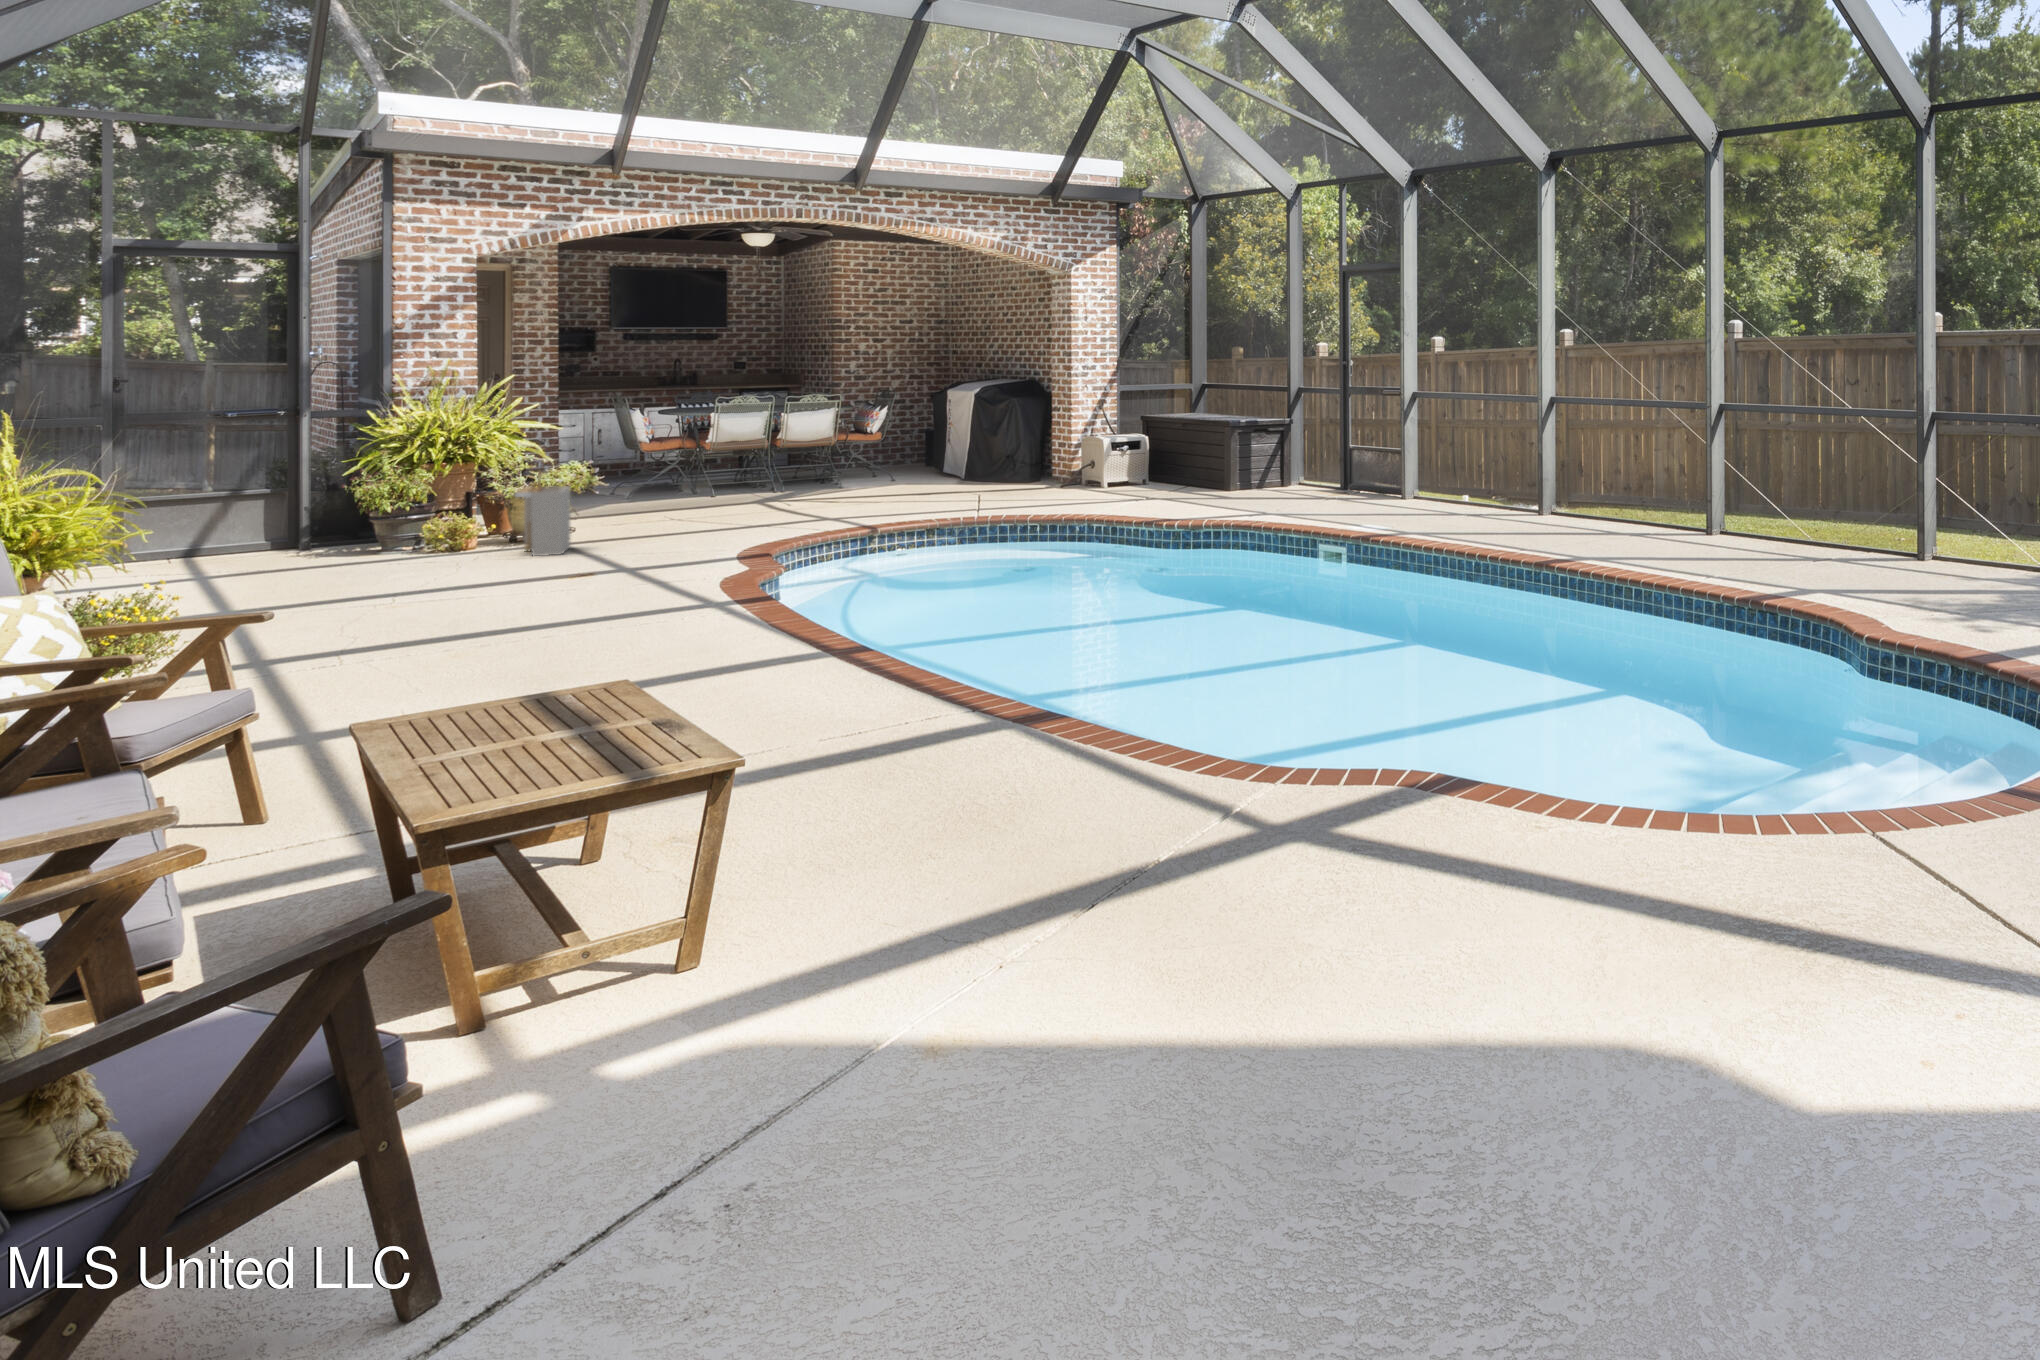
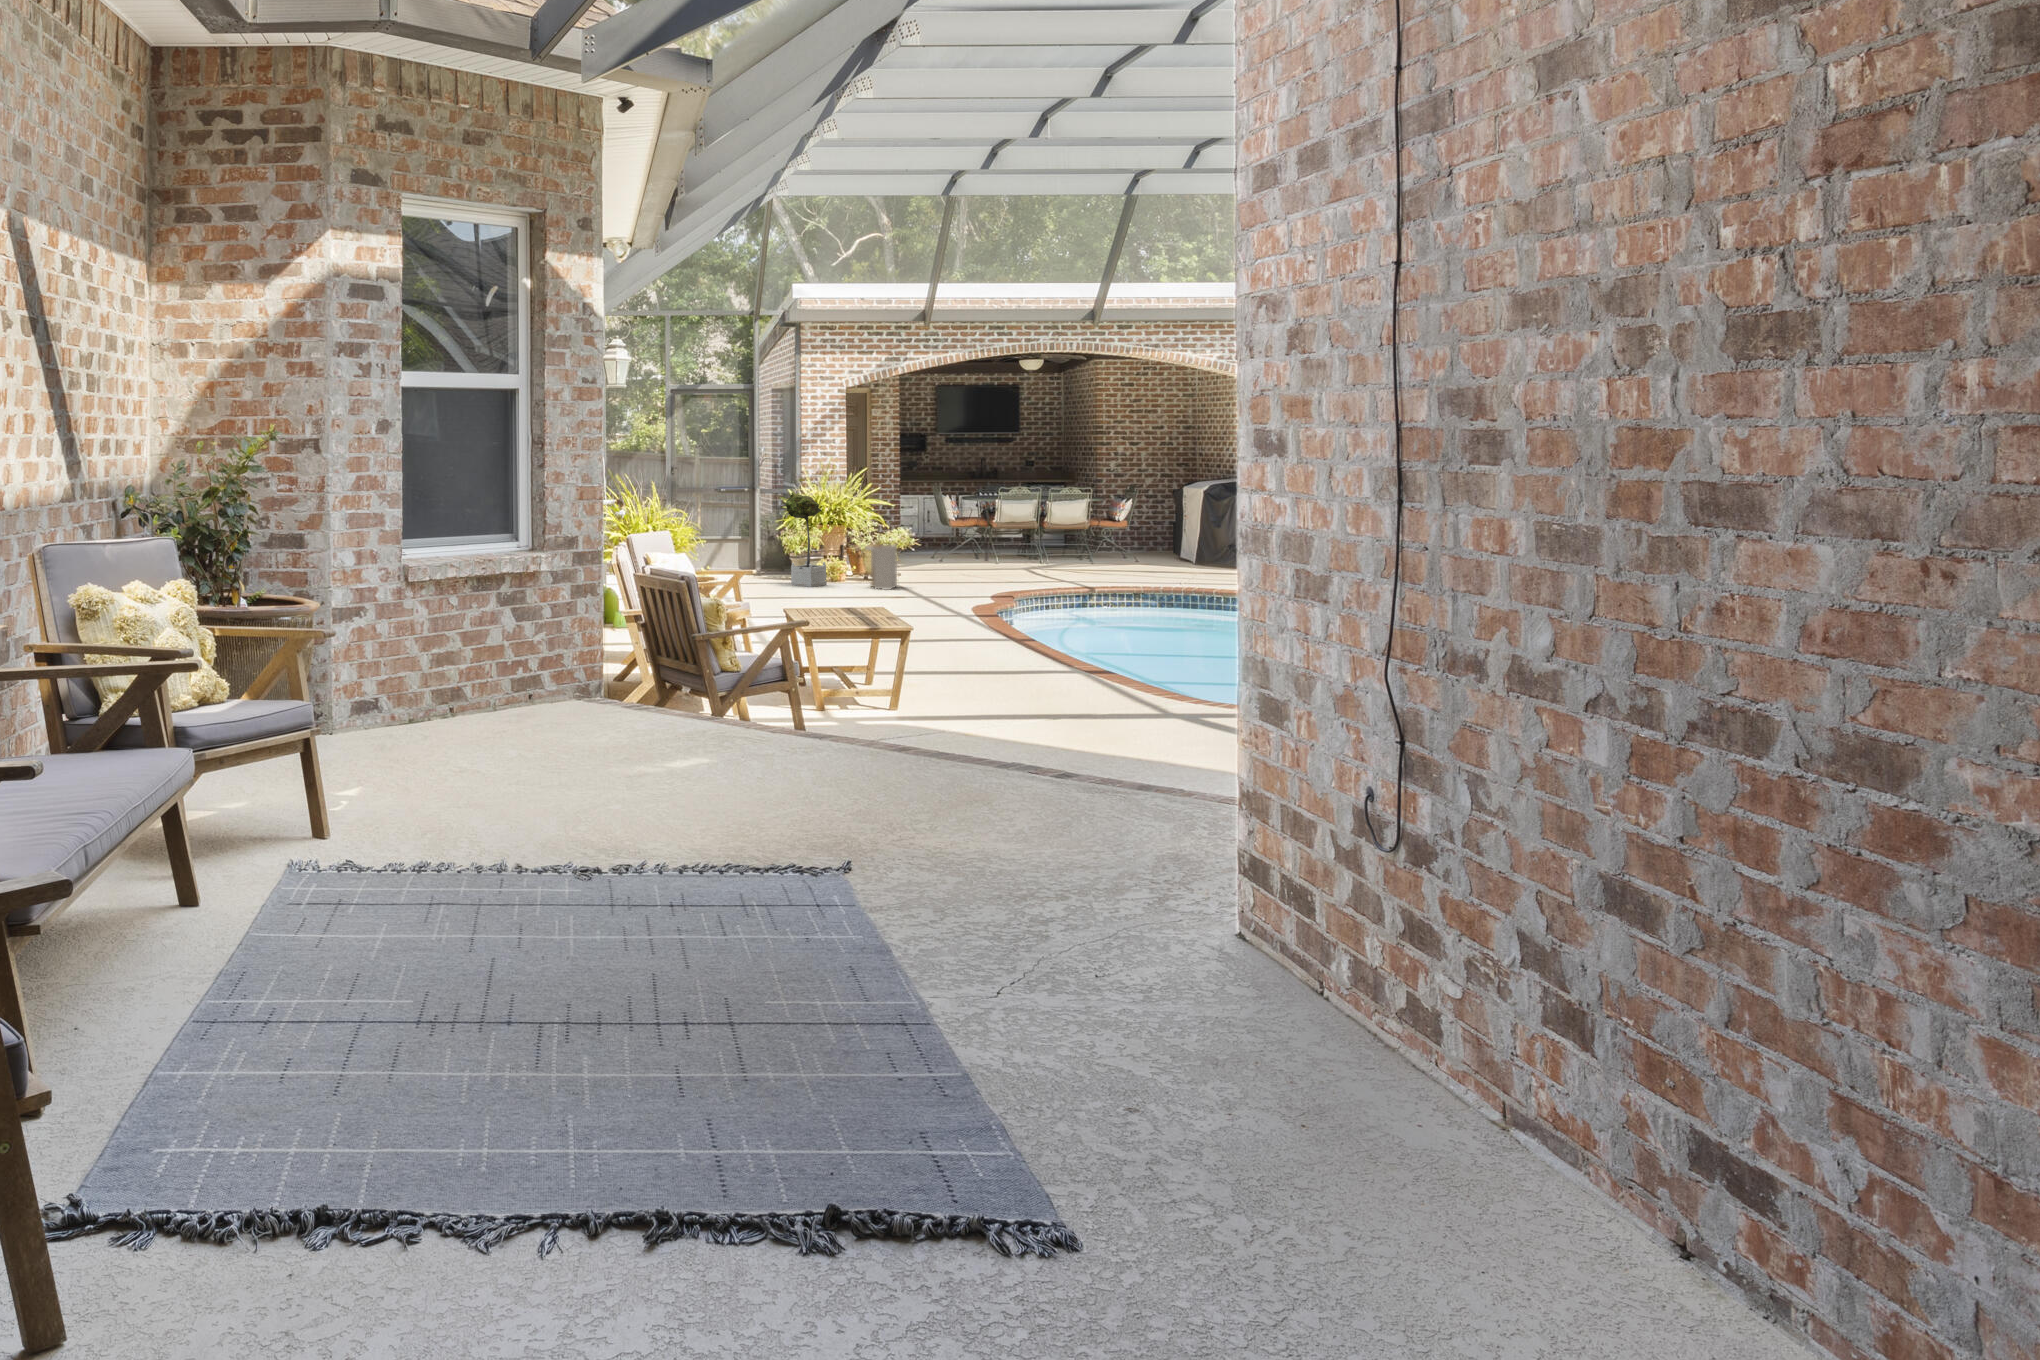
potted tree: none [362,413,444,562] -> present [785,492,827,587]

